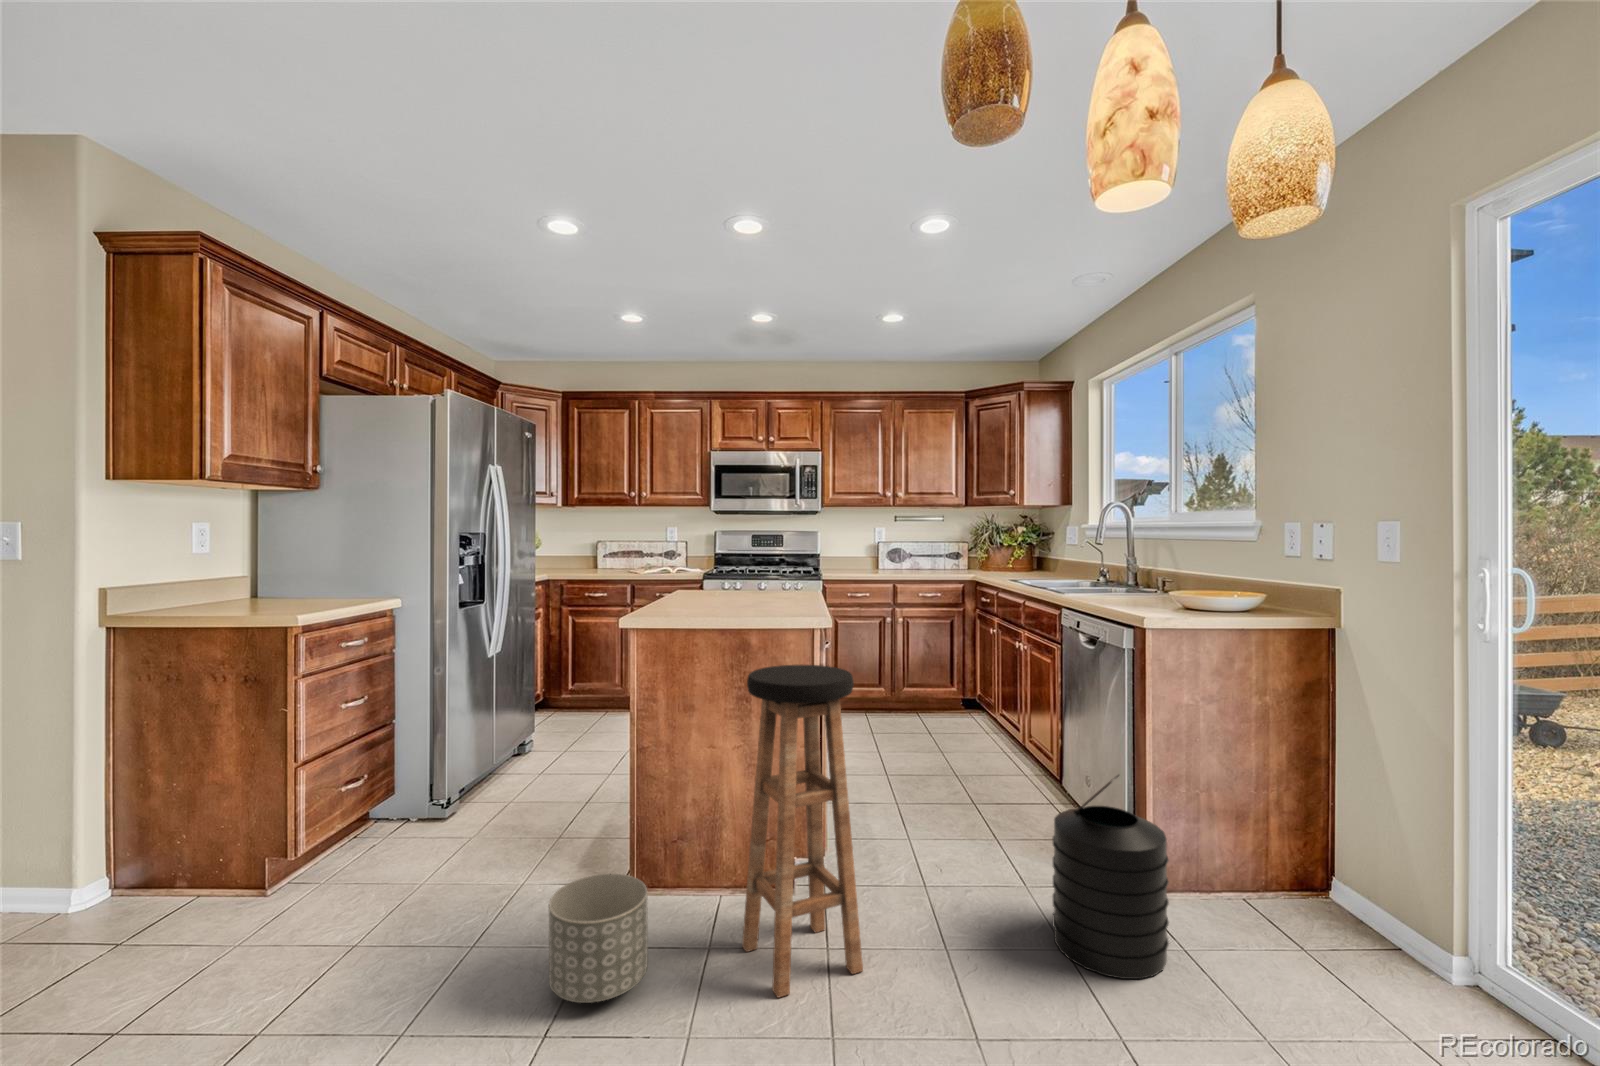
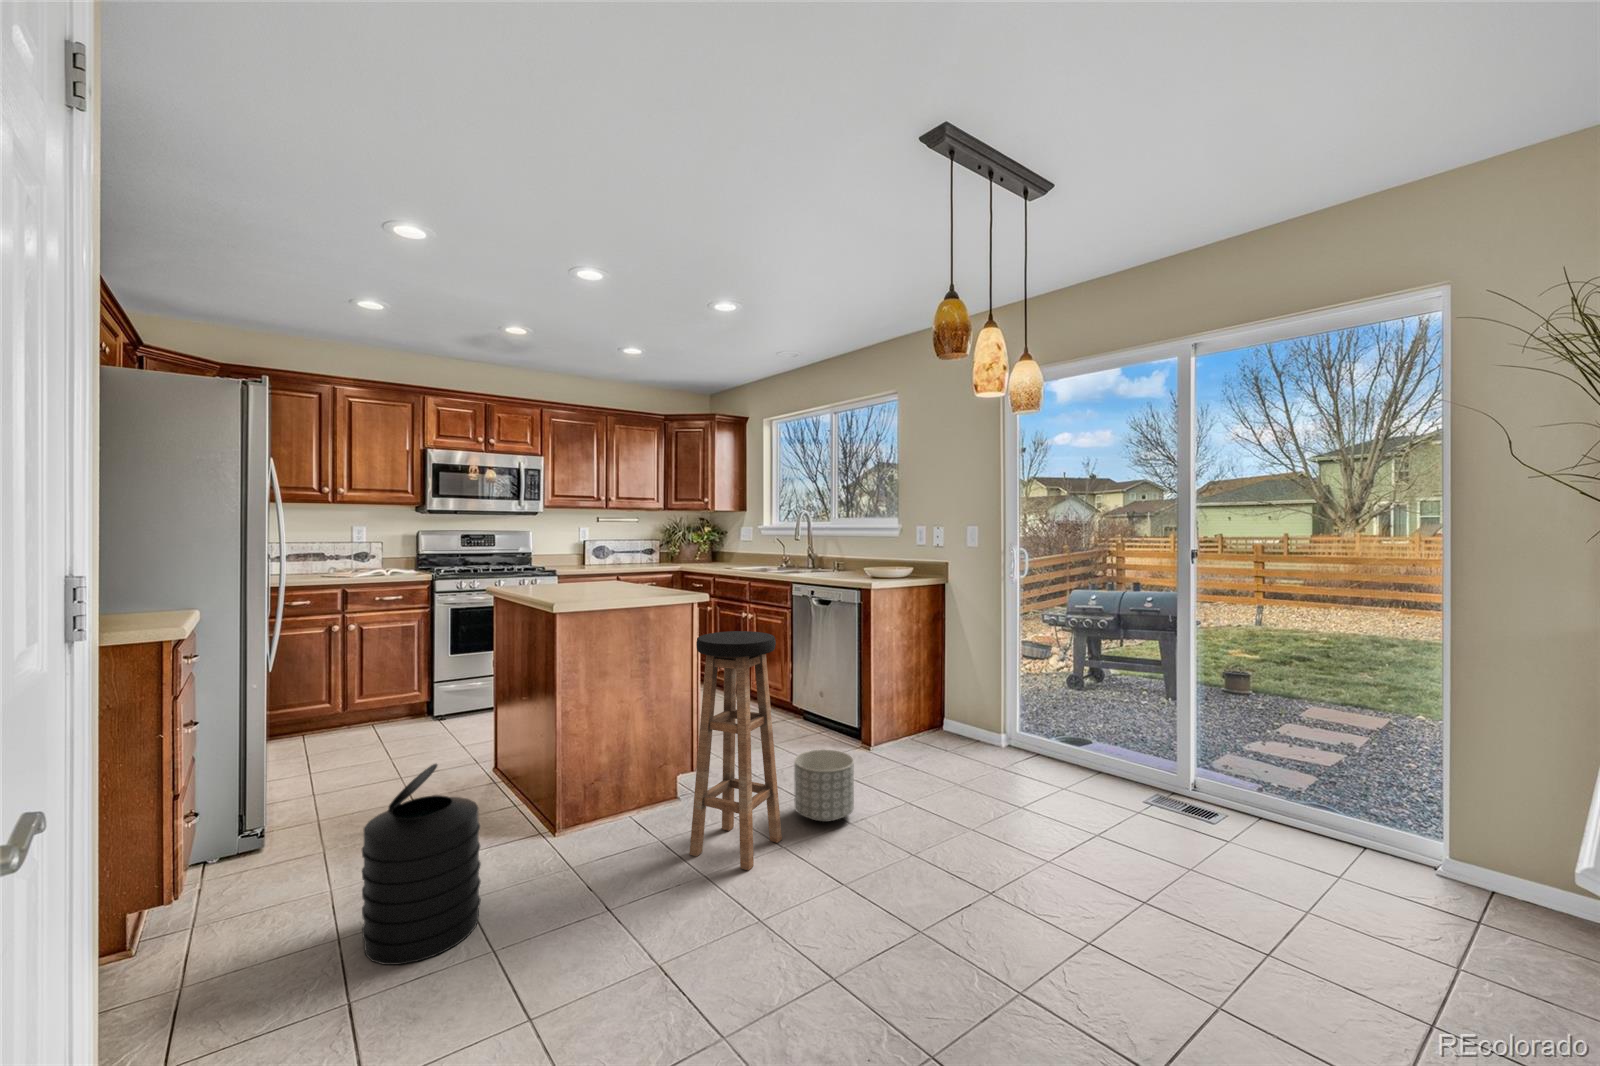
trash can: present [1053,775,1169,979] -> present [362,764,481,965]
planter: present [549,874,648,1003] -> present [794,749,854,822]

